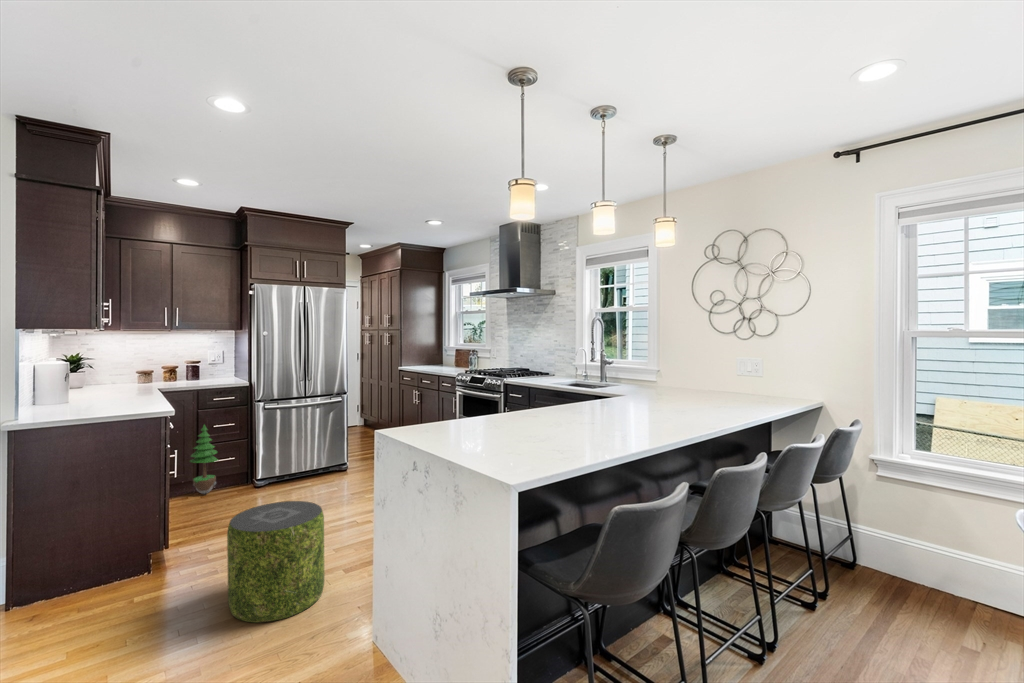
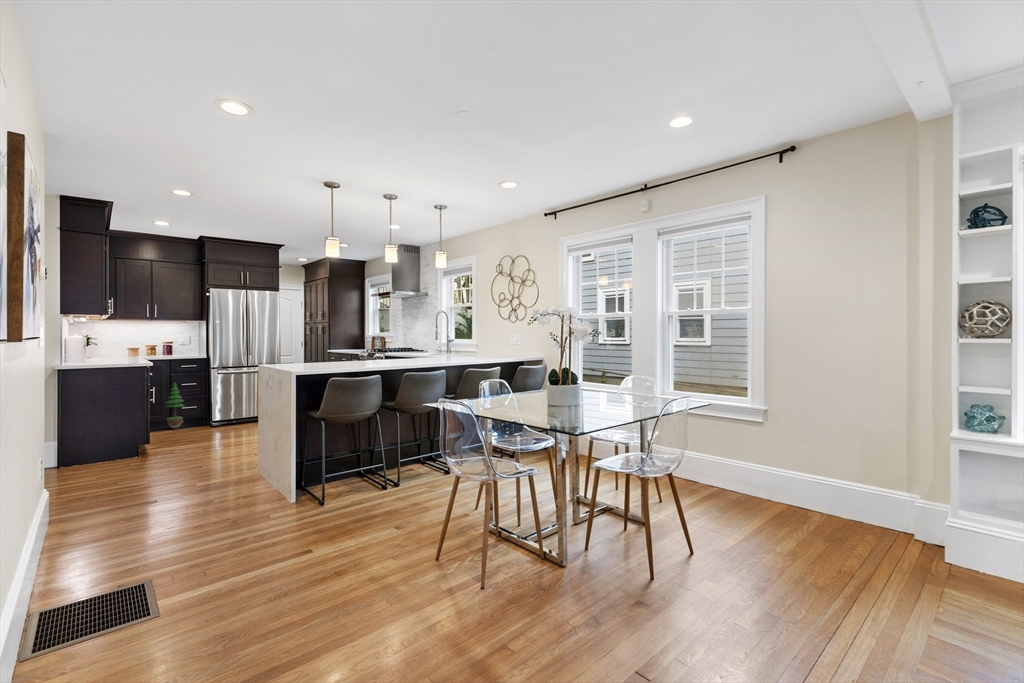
pouf: present [227,501,325,622] -> none [178,413,235,470]

